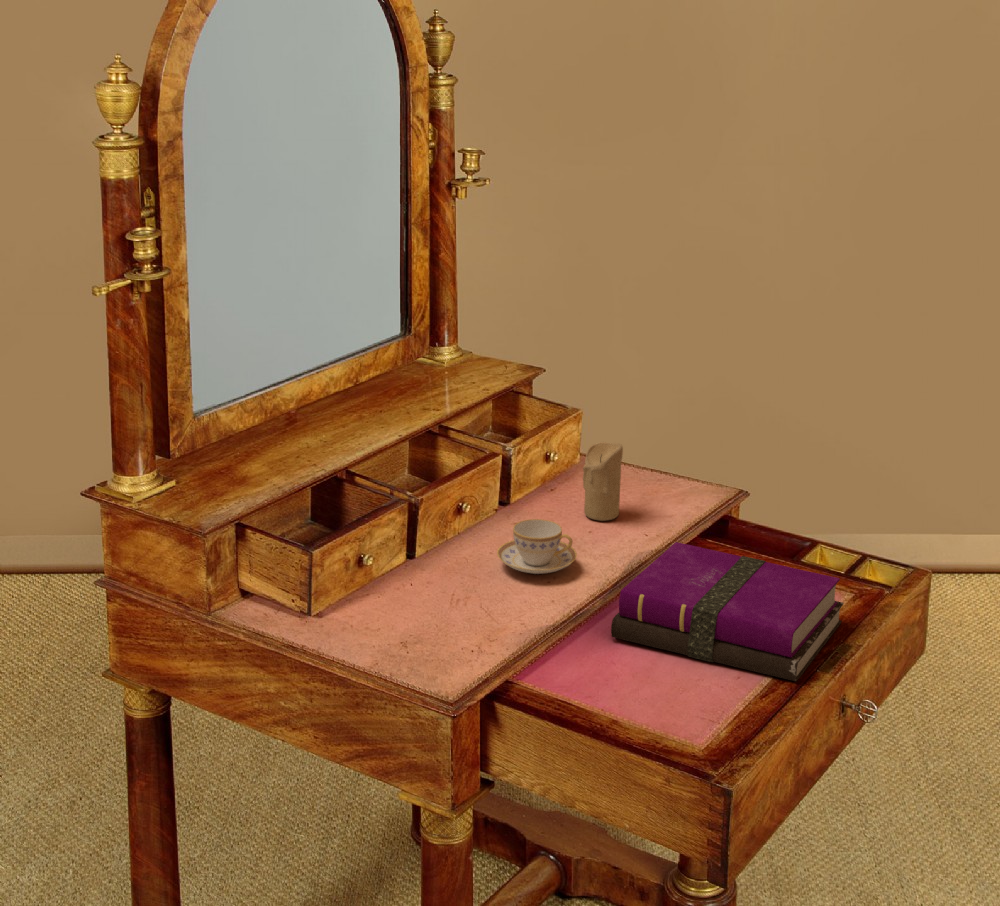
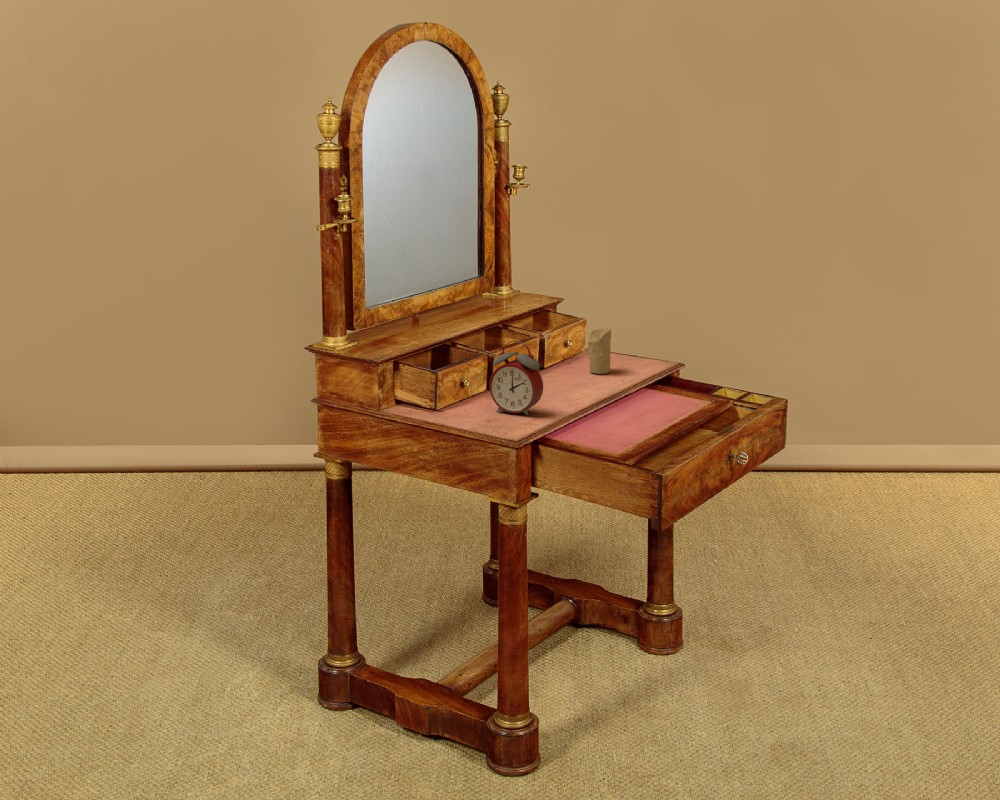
alarm clock: none [407,498,503,630] -> present [489,341,543,415]
teacup: present [497,519,577,574] -> none [539,365,585,394]
notebook: present [611,542,844,681] -> none [605,381,739,441]

